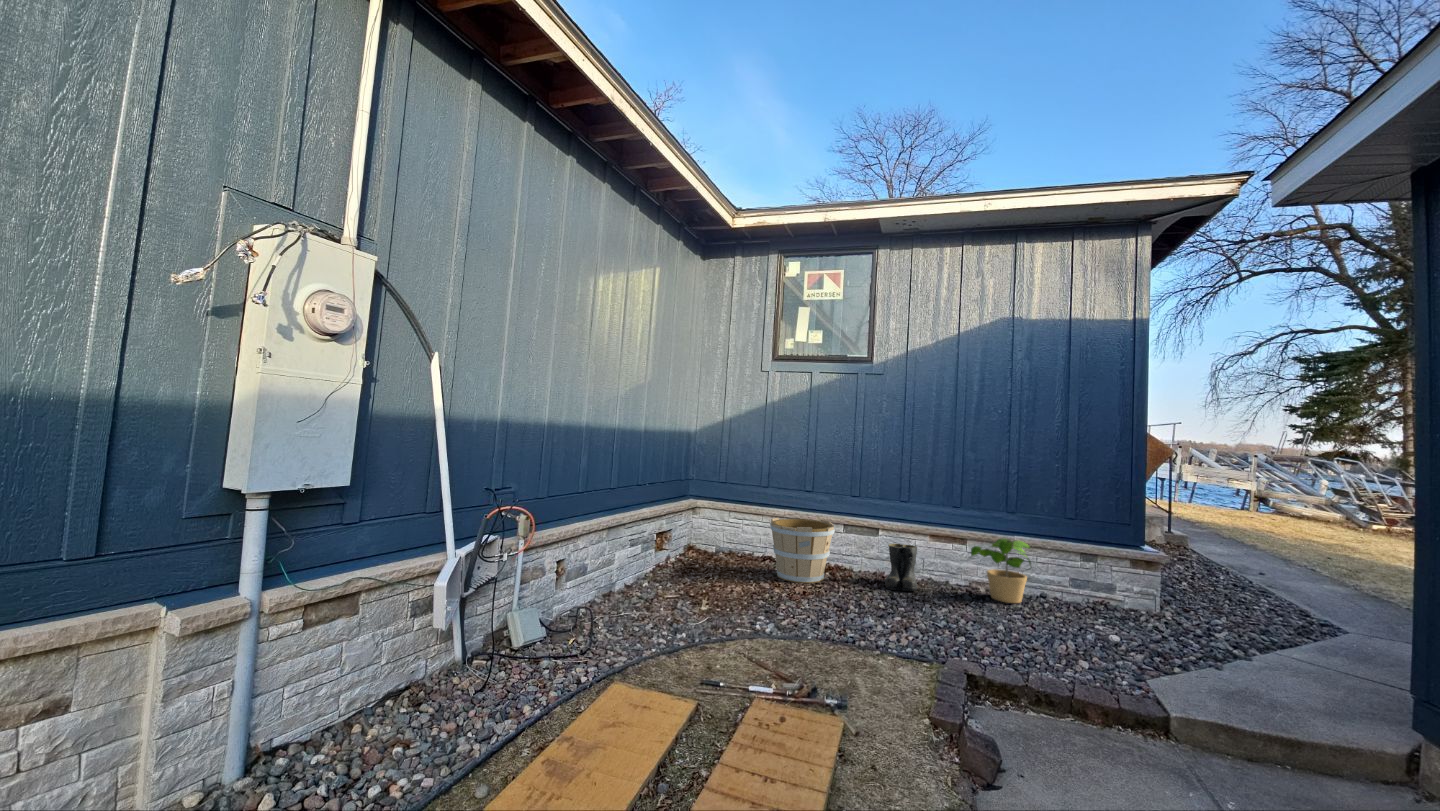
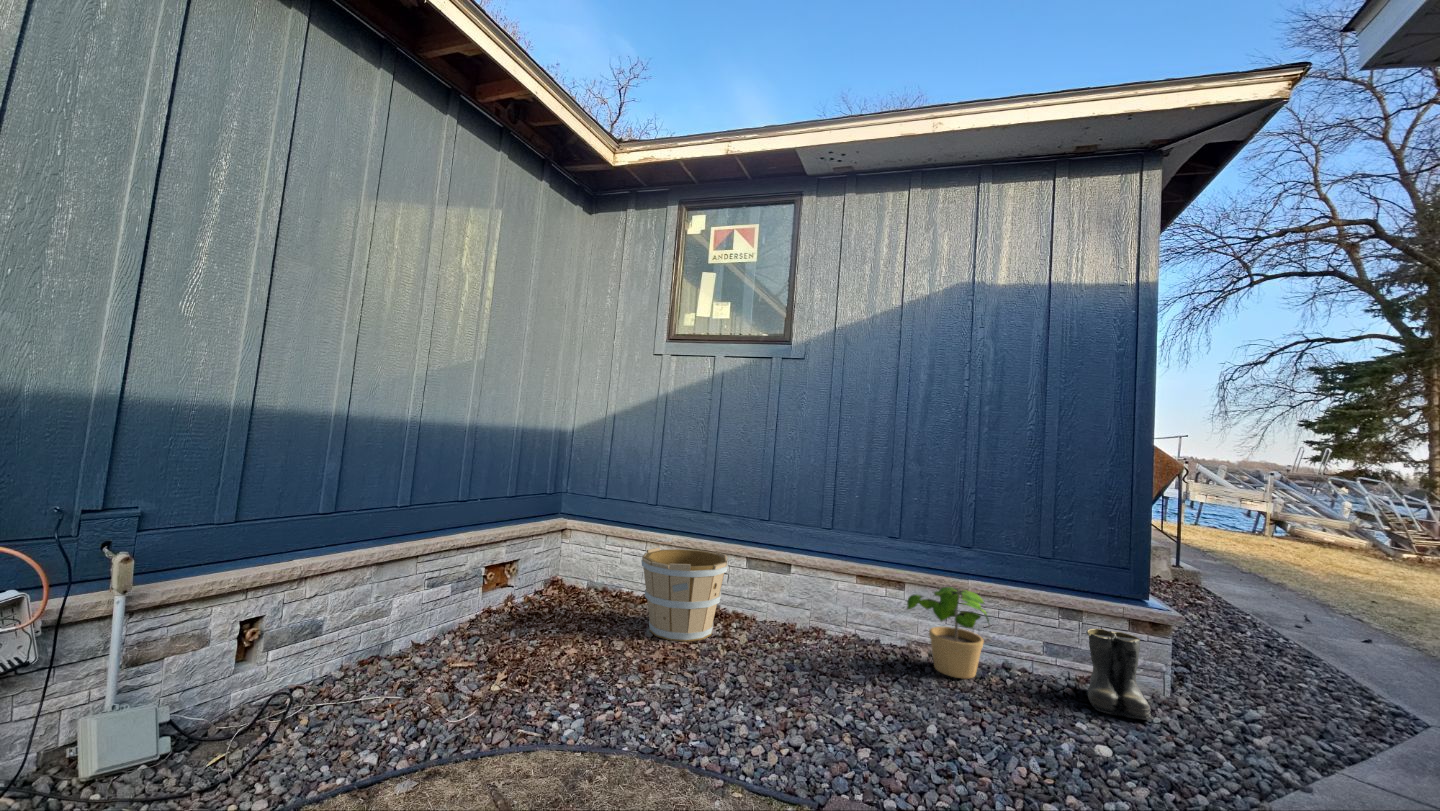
boots: present [885,544,917,591] -> present [1086,629,1153,720]

